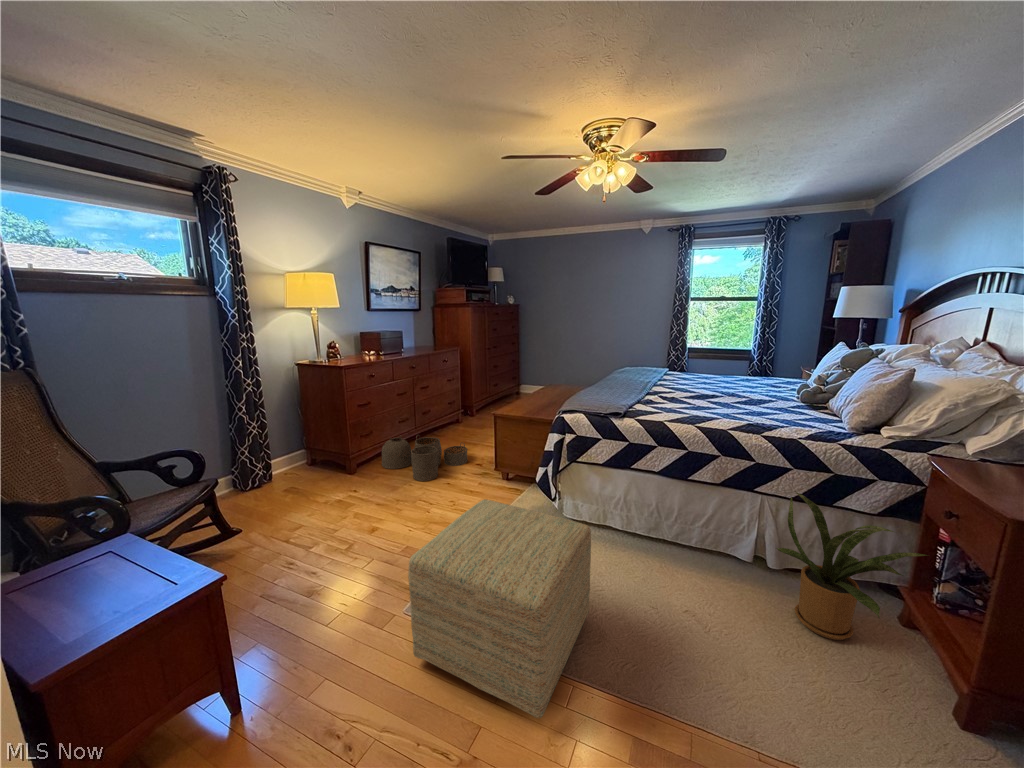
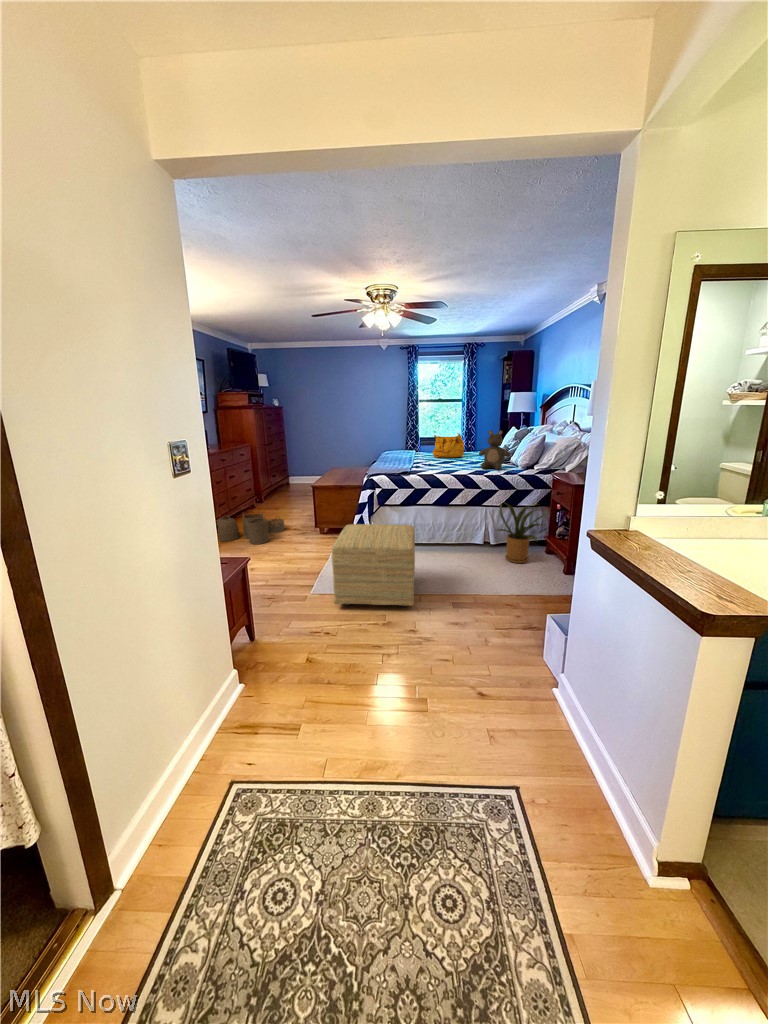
handbag: none [686,349,741,388] -> present [433,434,464,458]
teddy bear: none [760,352,826,426] -> present [479,430,510,470]

